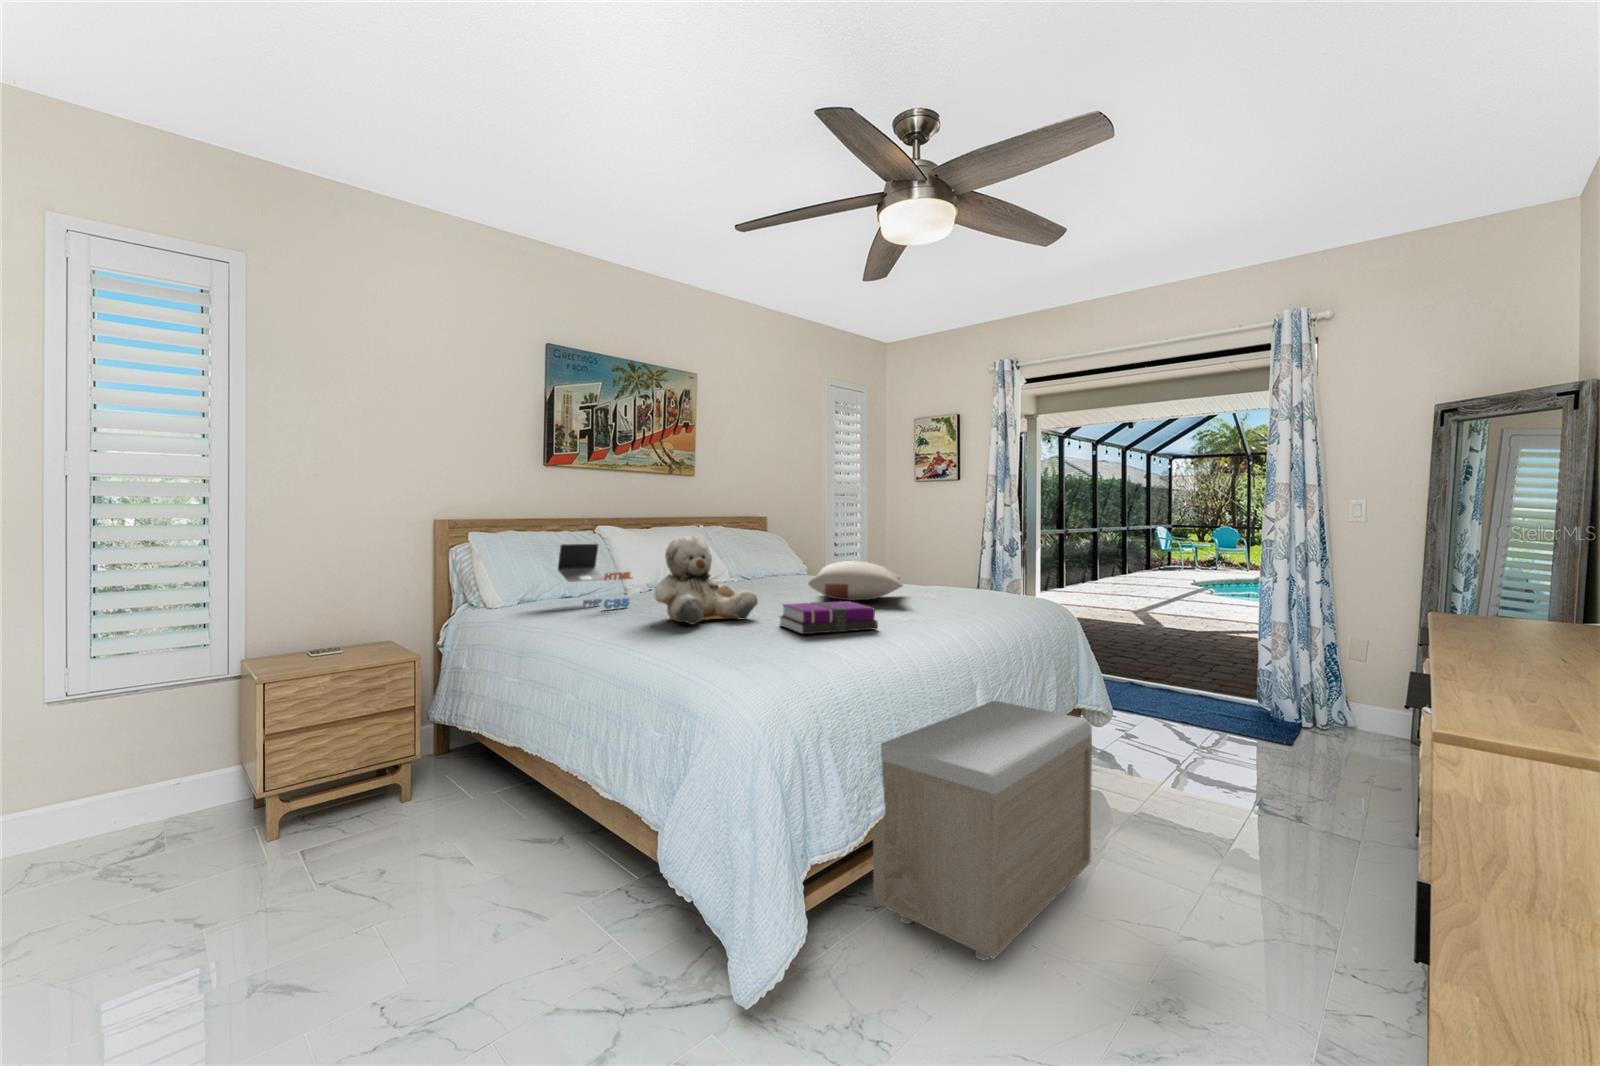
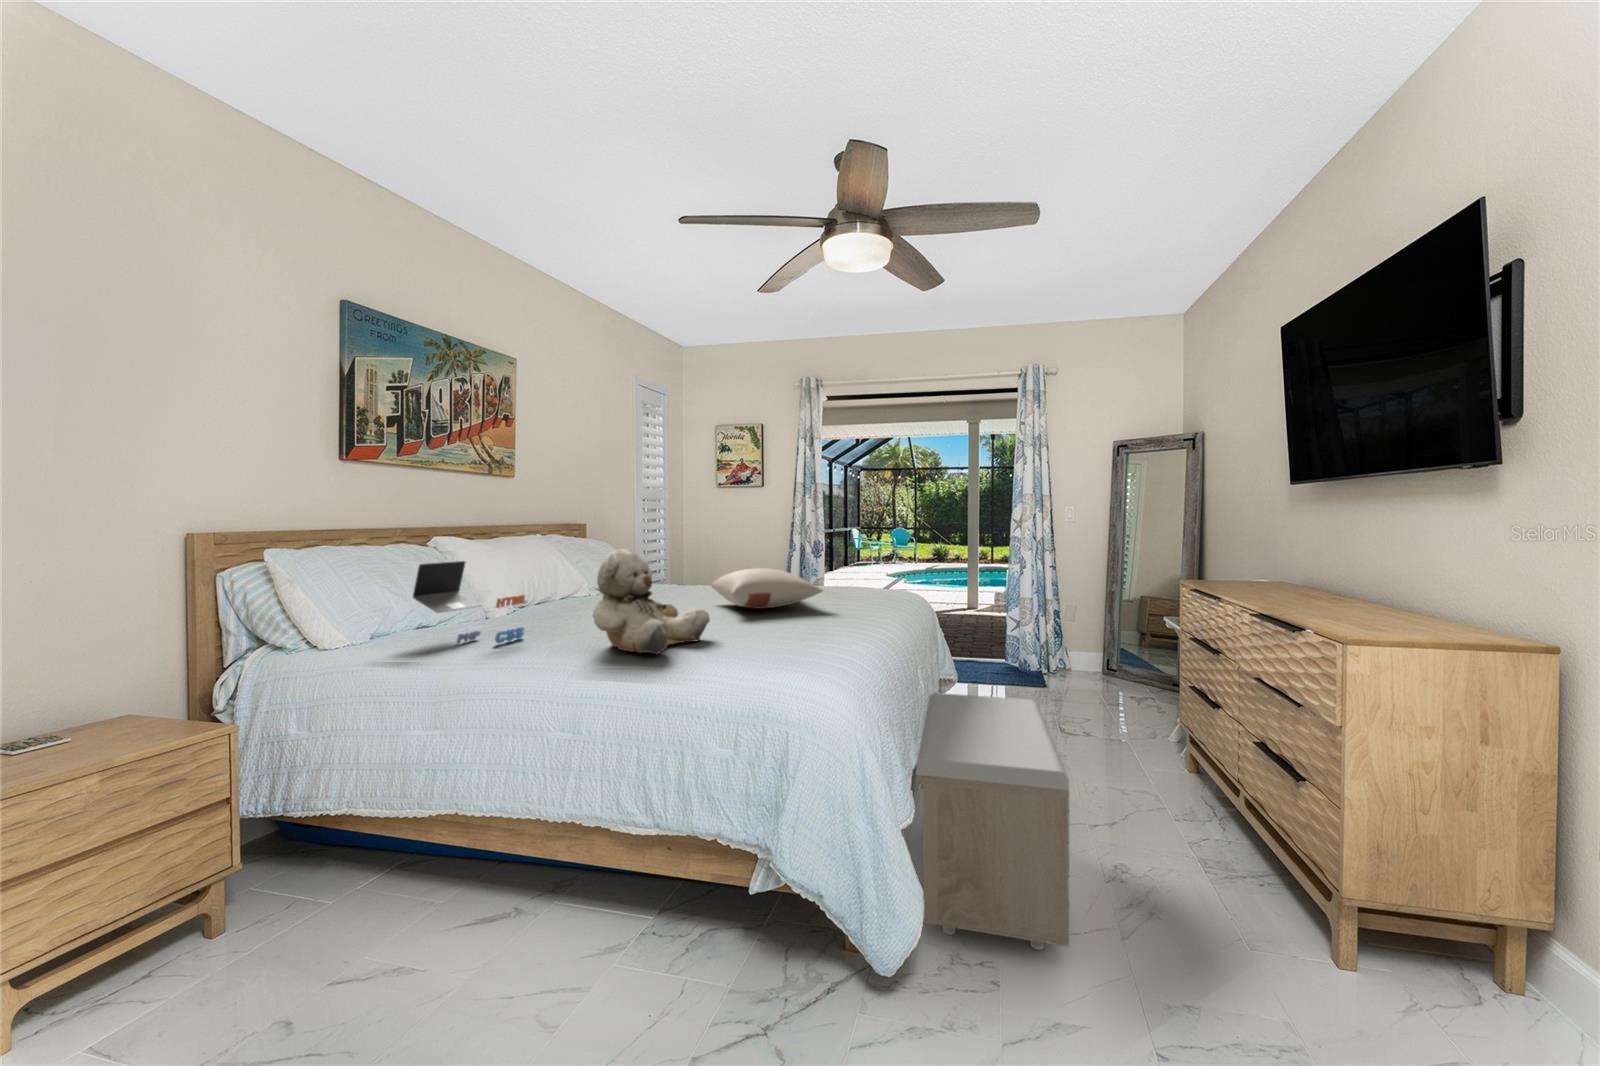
notebook: present [780,601,878,634] -> none [752,611,857,653]

